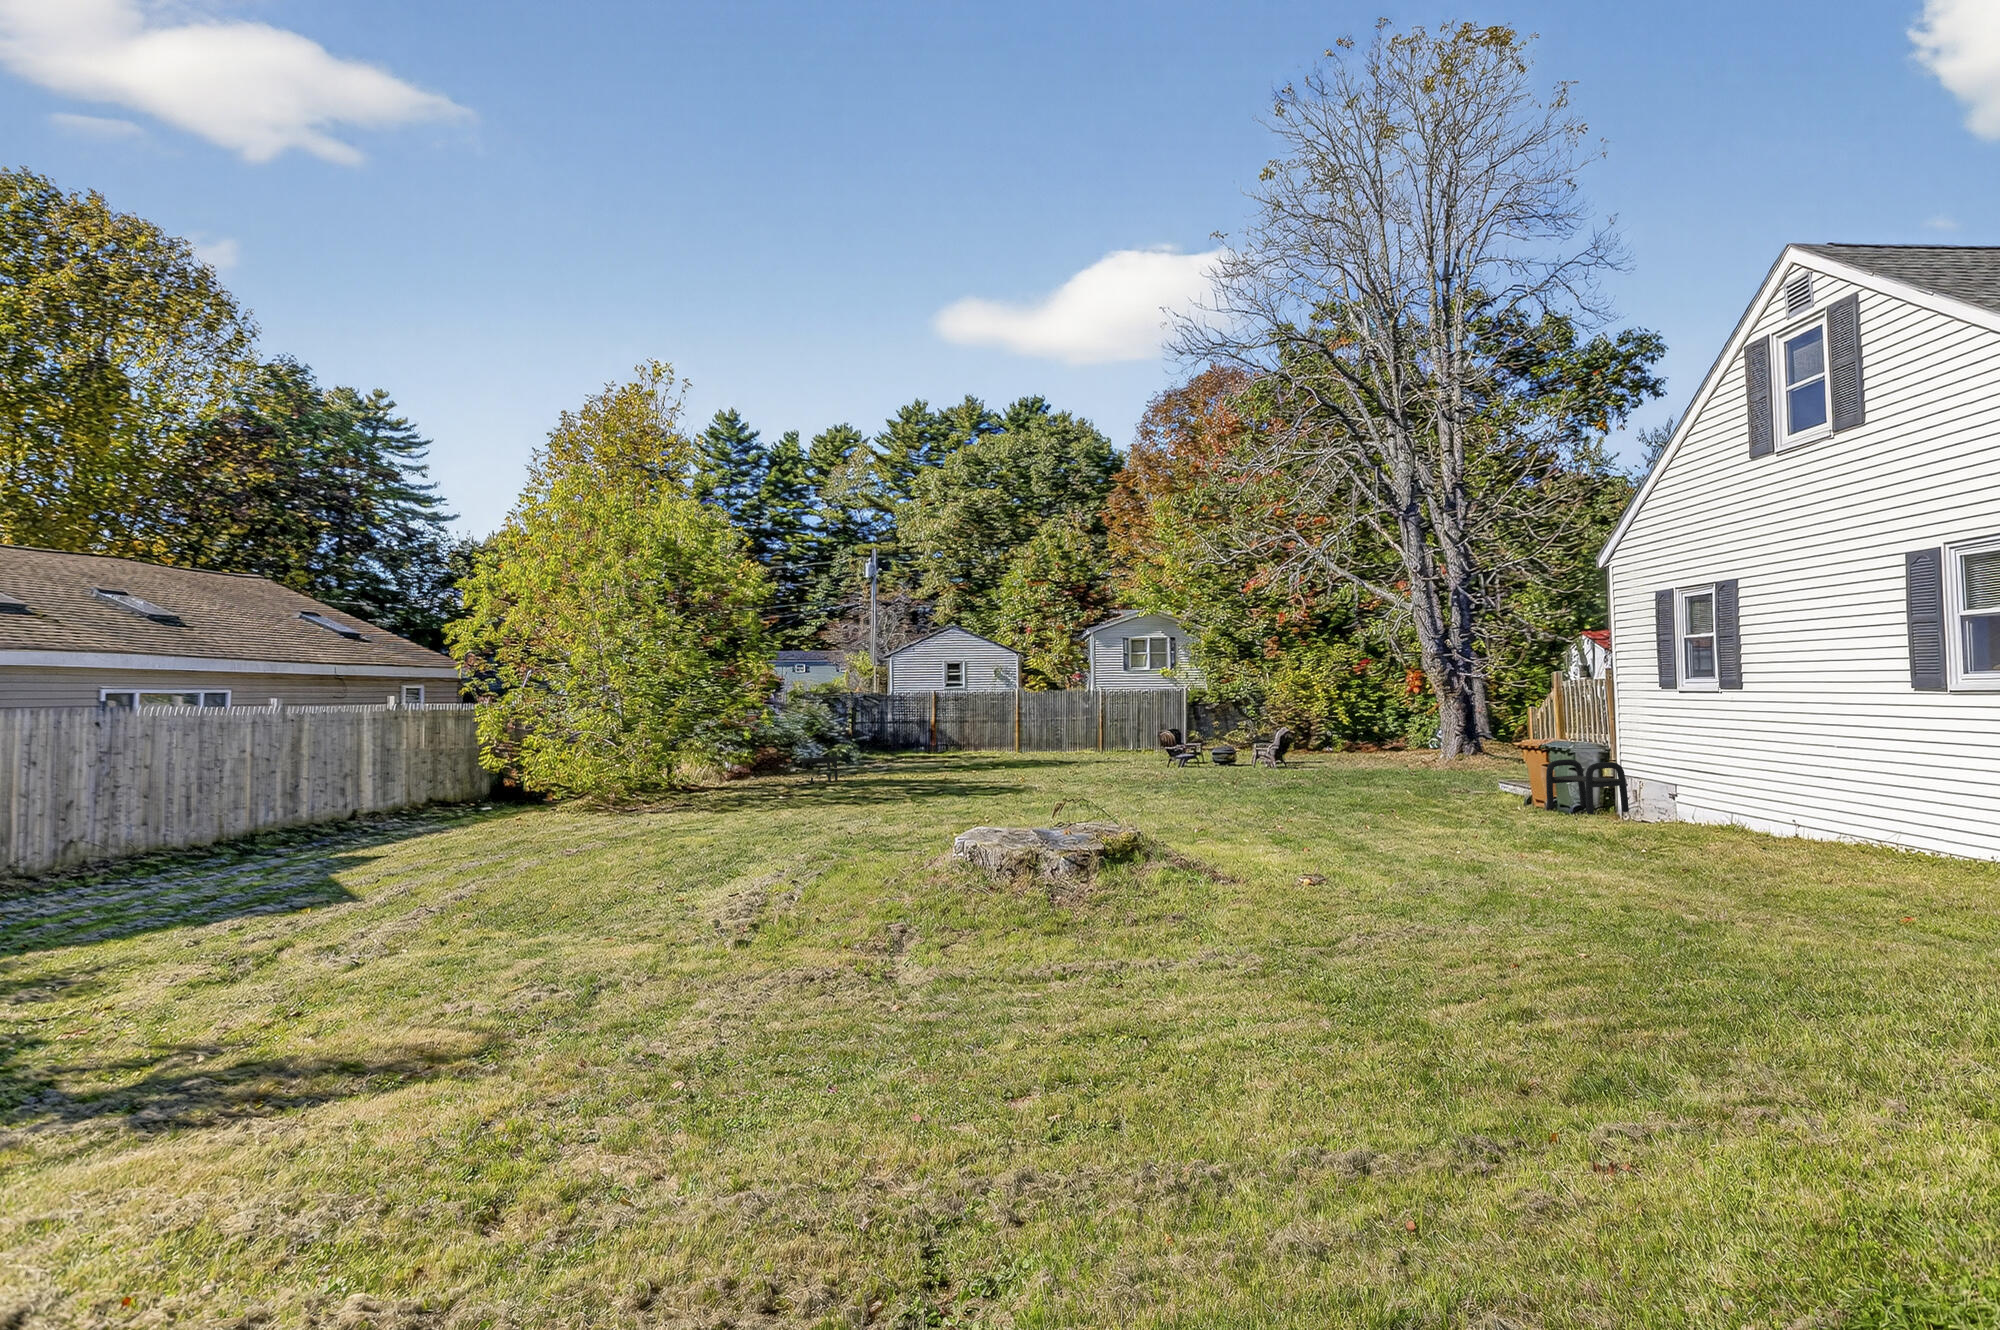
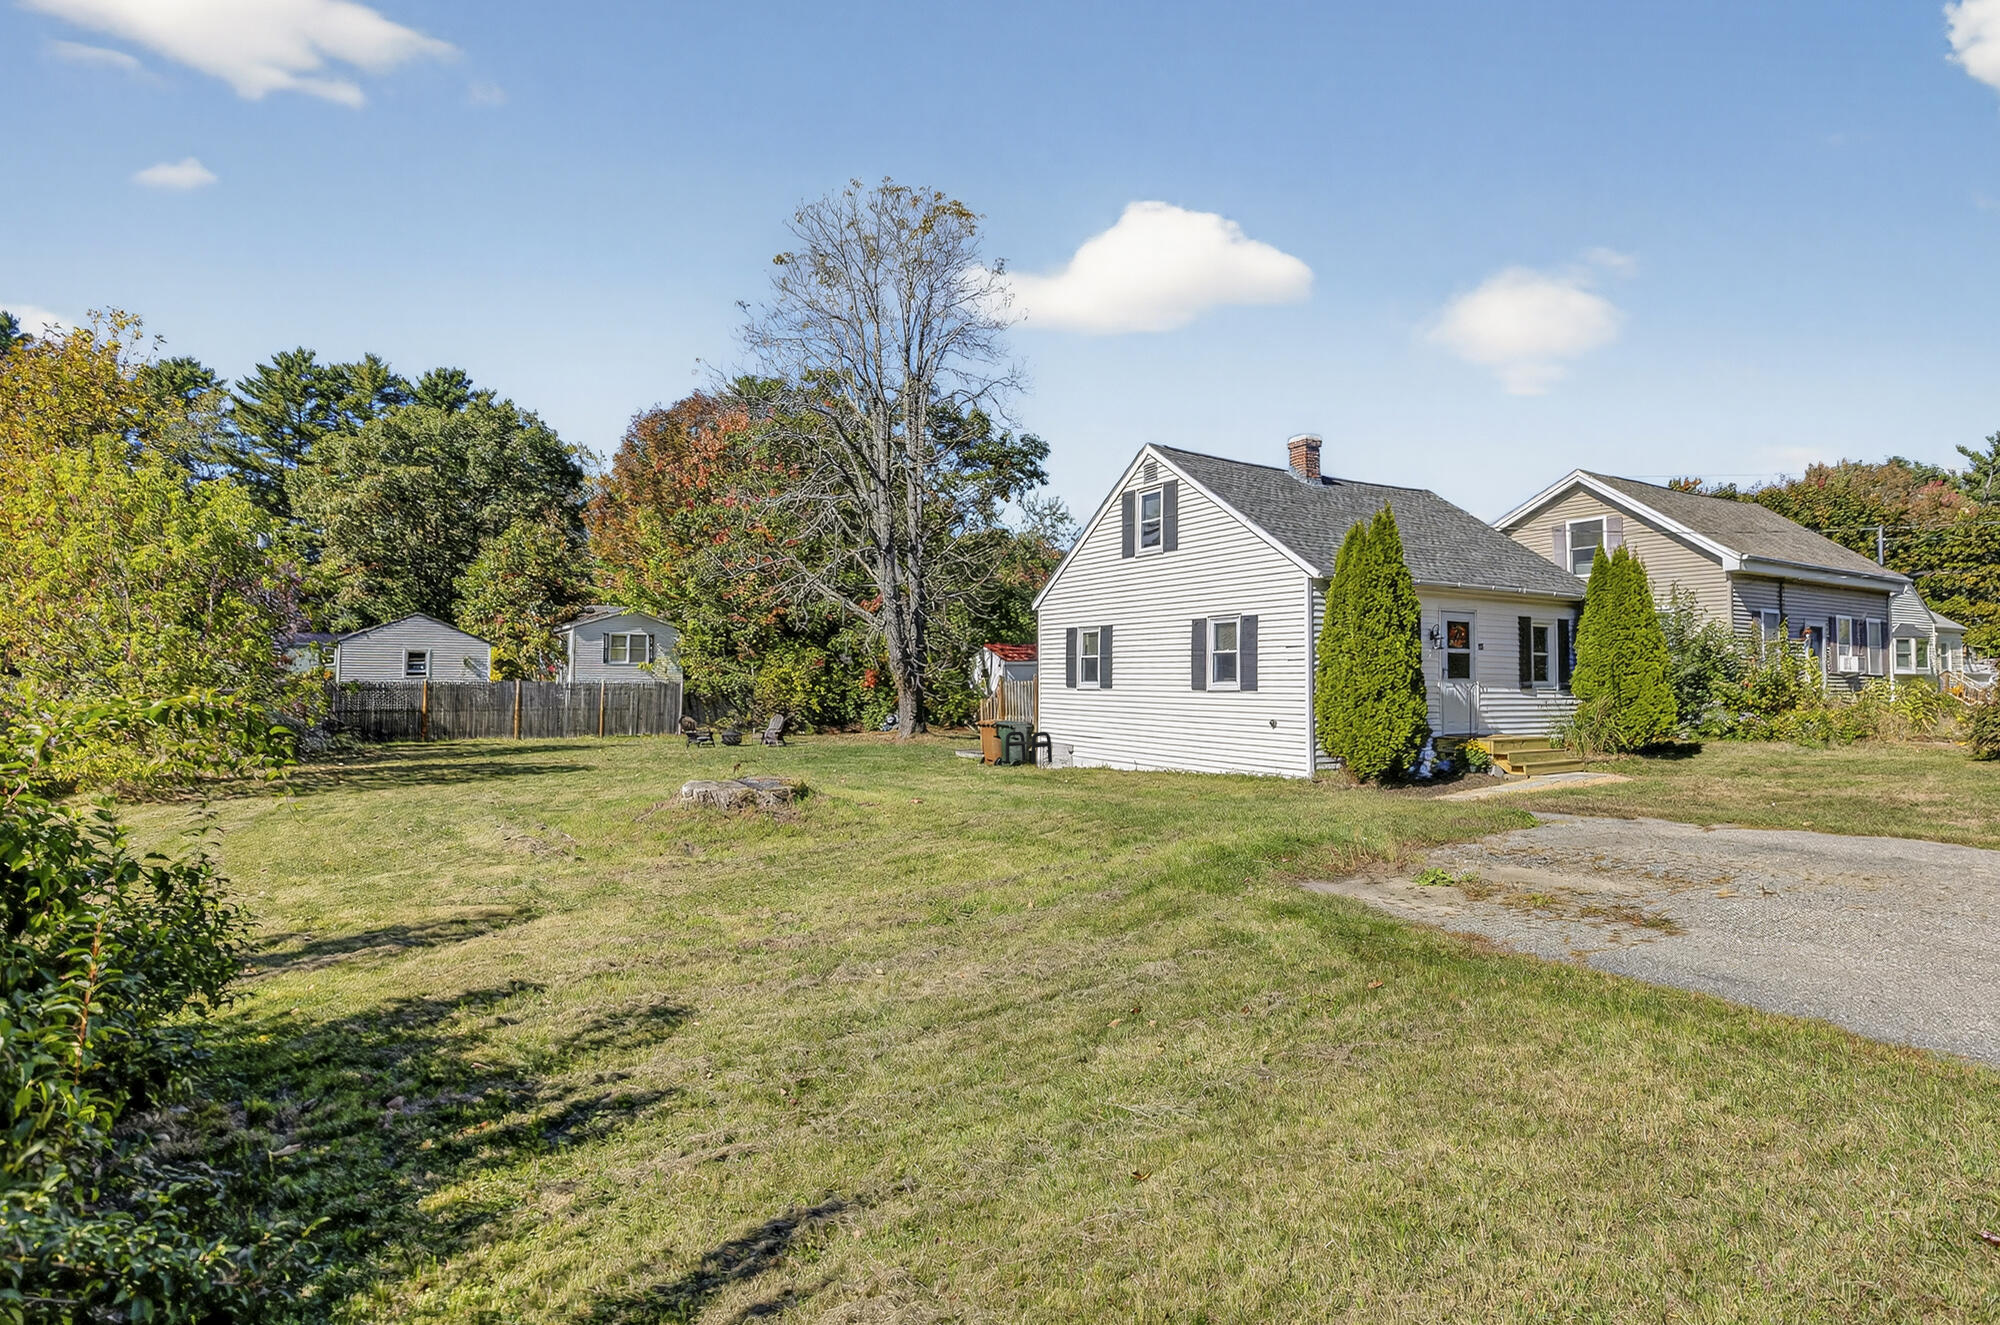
round table: present [799,757,840,783] -> none [304,738,356,766]

